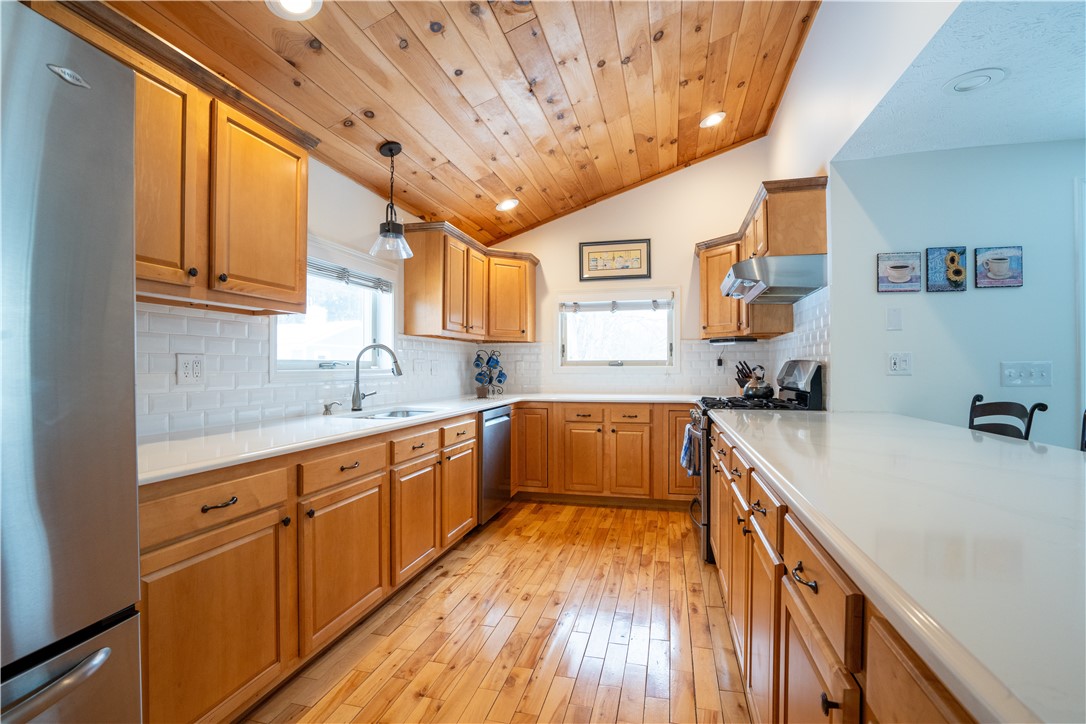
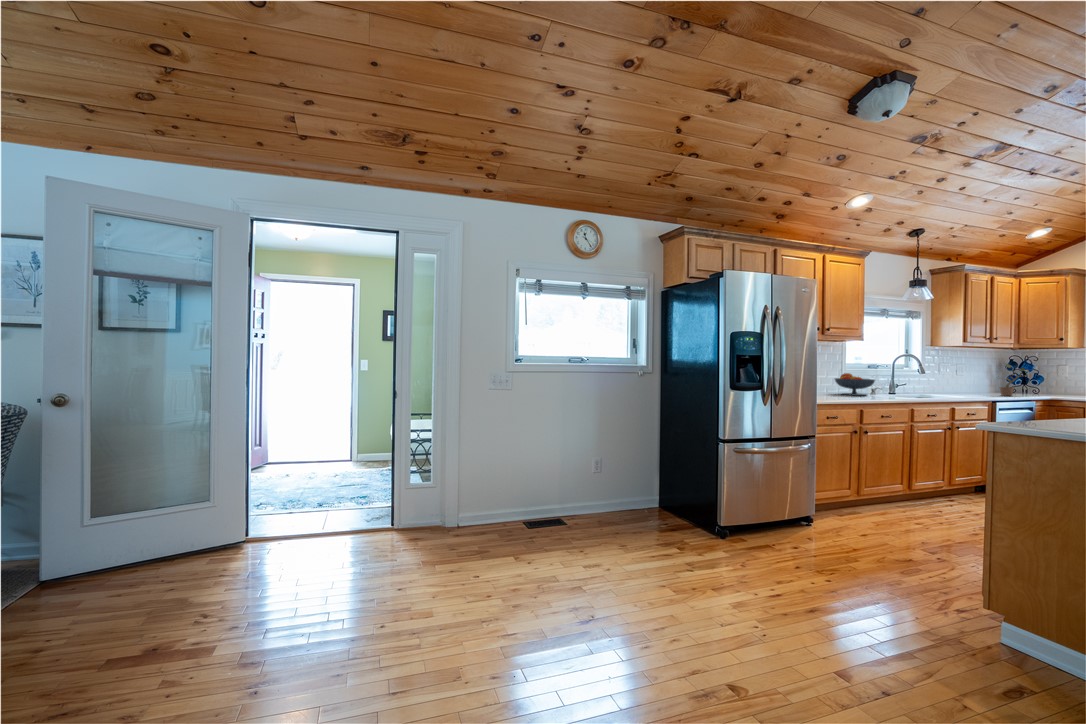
fruit bowl: none [227,382,319,435] -> present [835,373,875,396]

